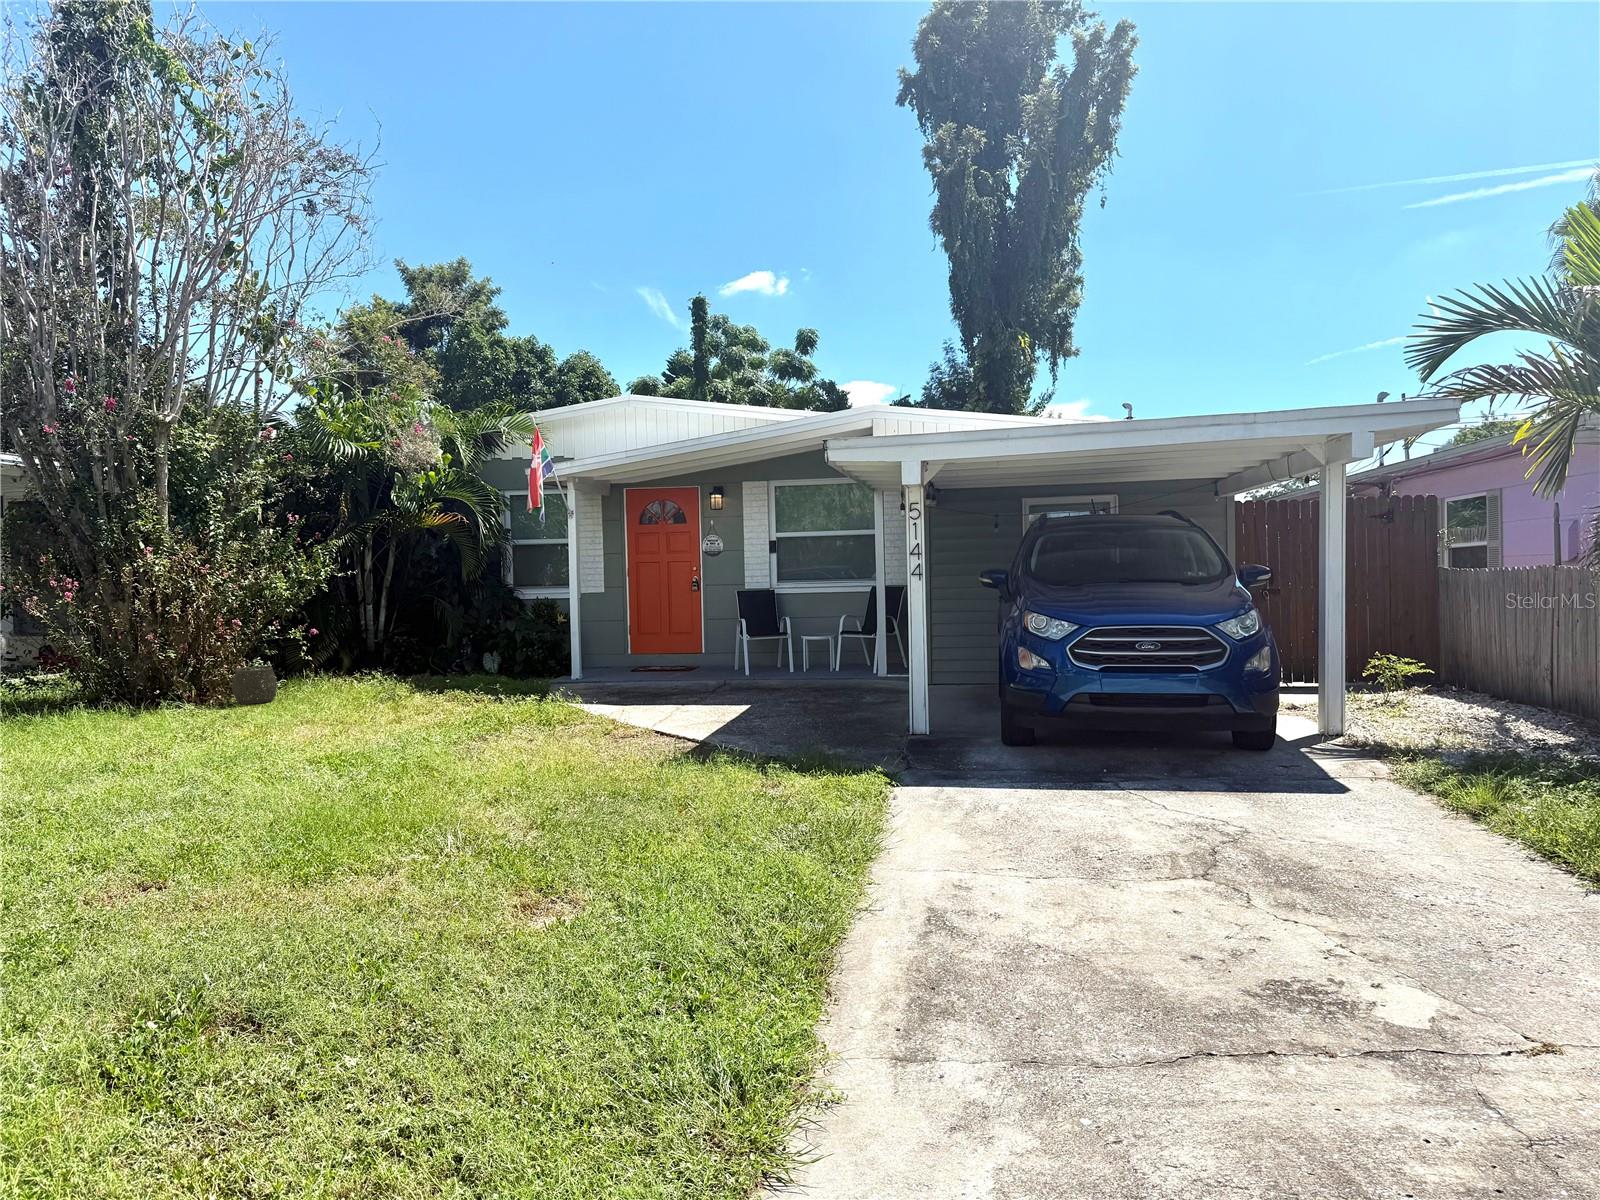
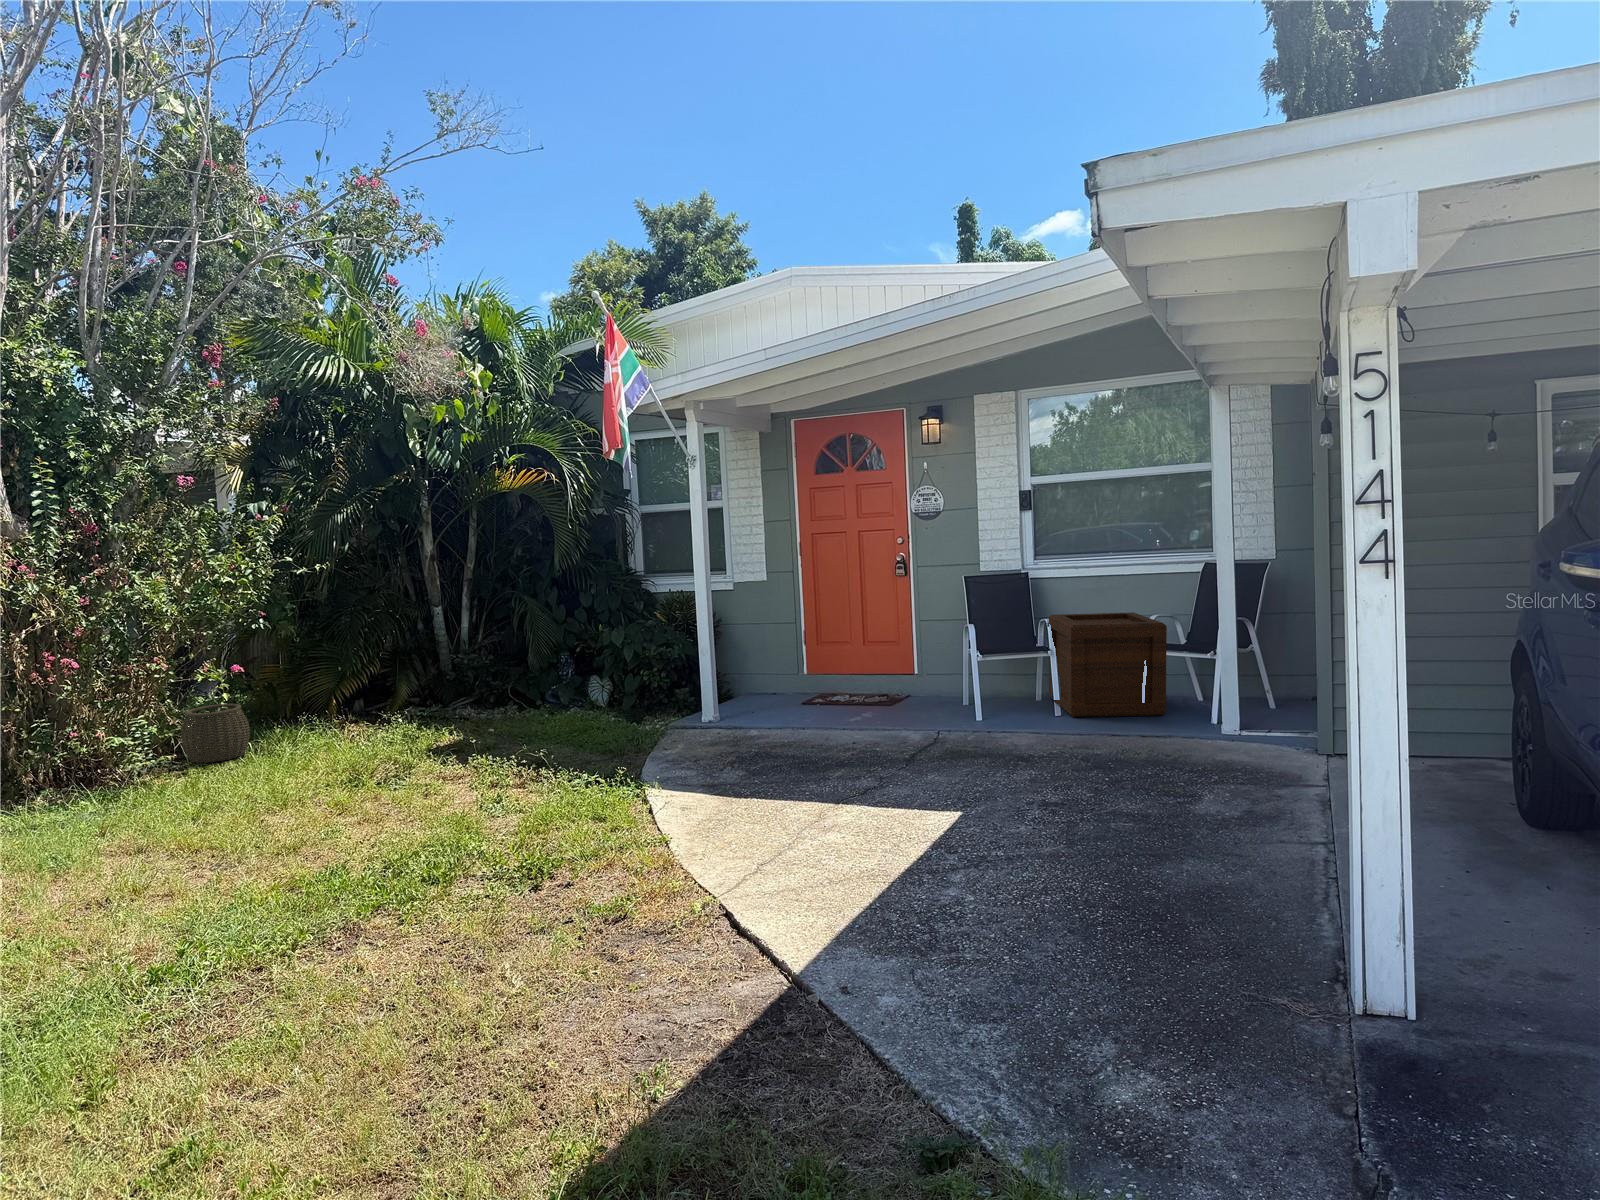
wooden crate: none [787,615,852,673] -> present [1049,612,1167,717]

